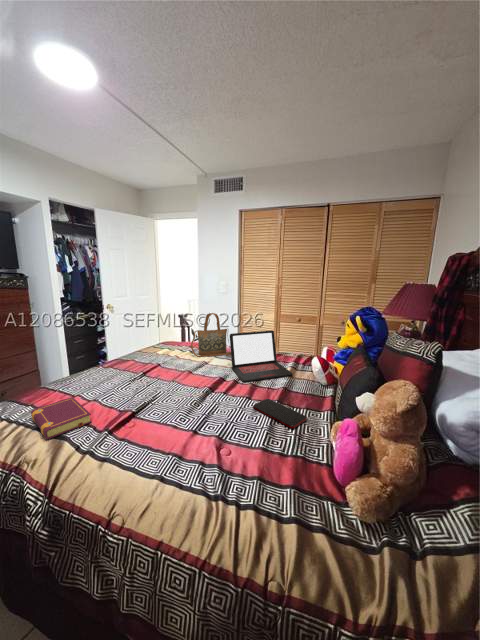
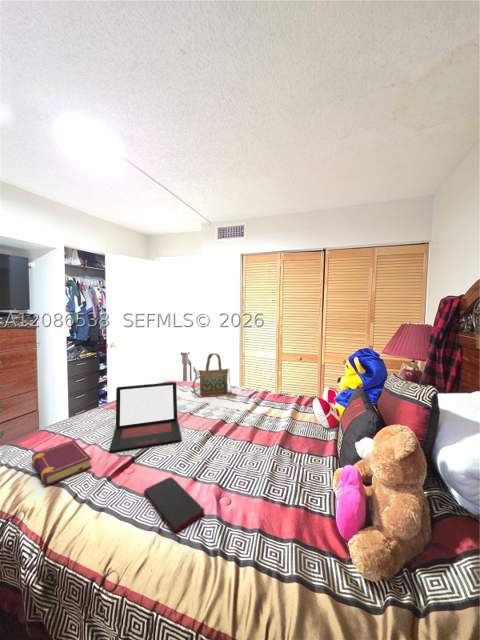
laptop: present [230,330,292,382] -> present [109,382,182,452]
smartphone: present [253,399,307,428] -> present [144,477,204,532]

